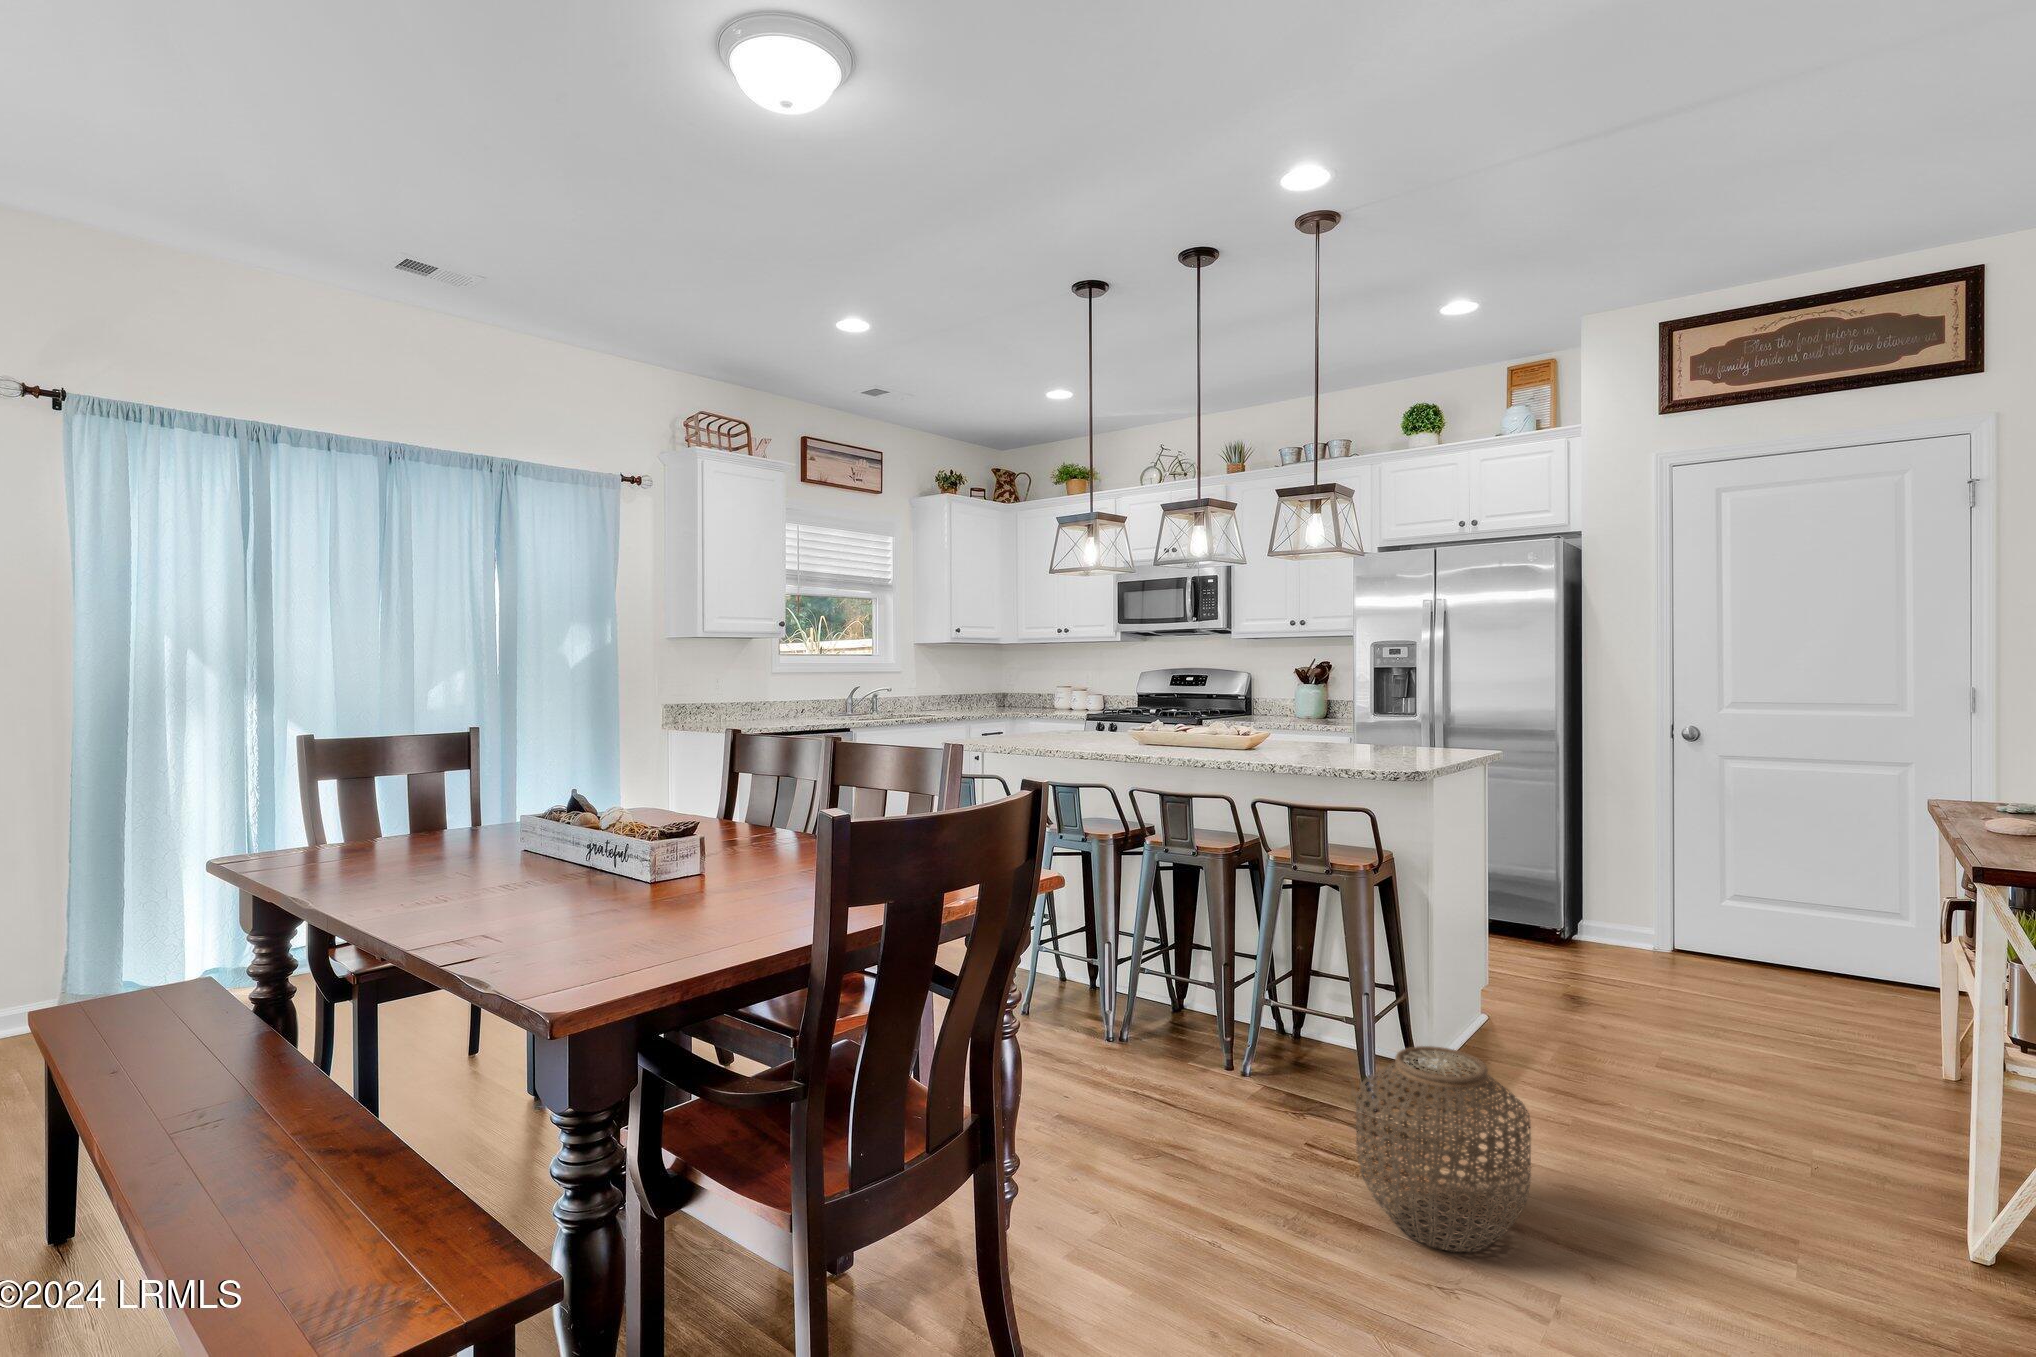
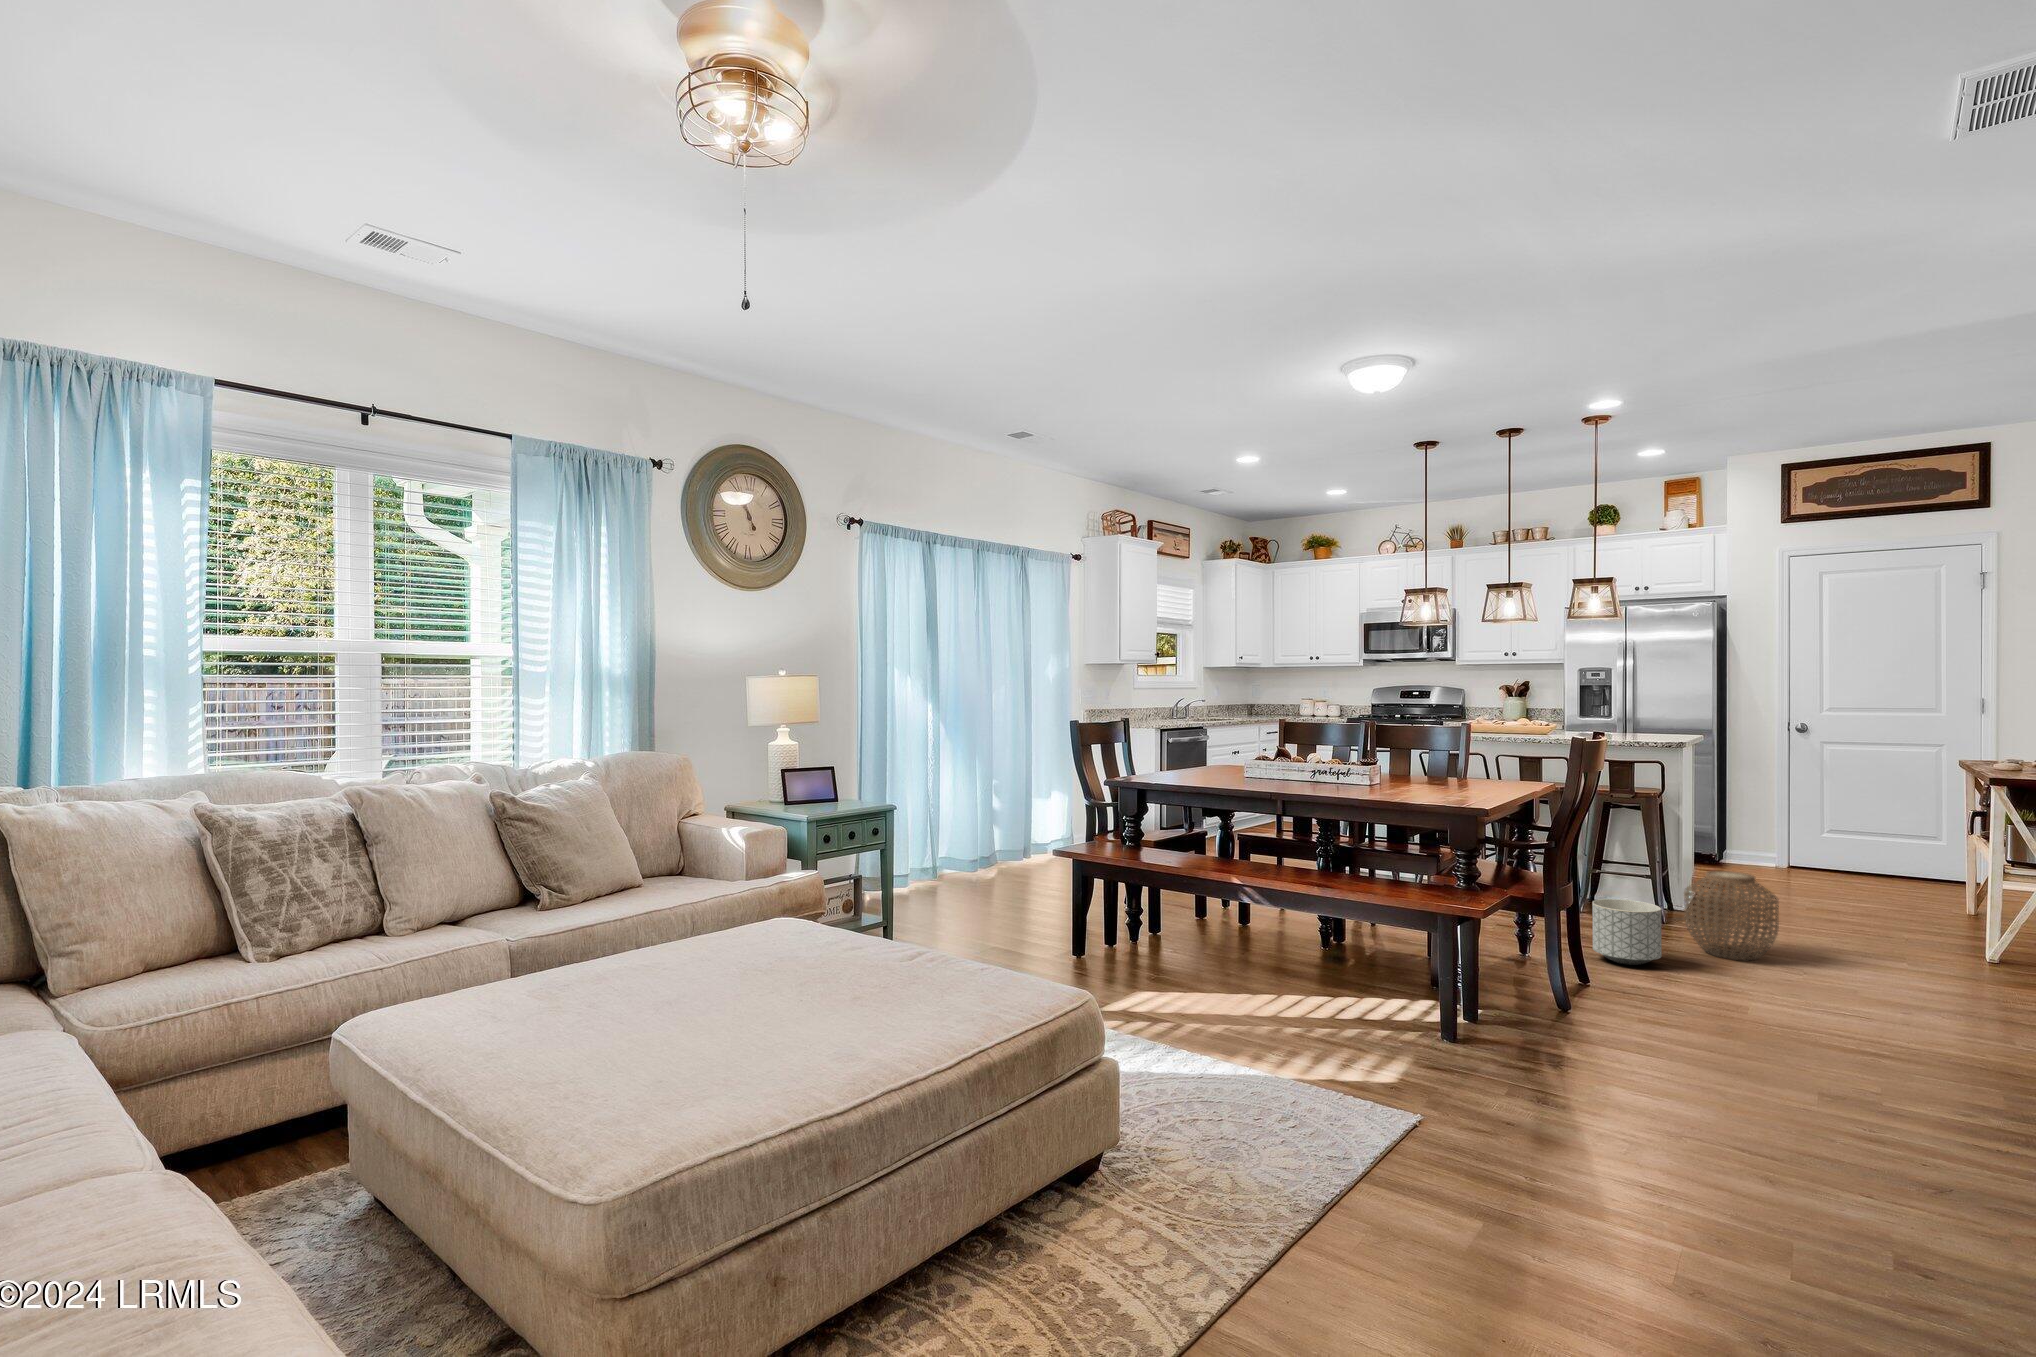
planter: none [1139,1114,1268,1278] -> present [1592,899,1662,965]

